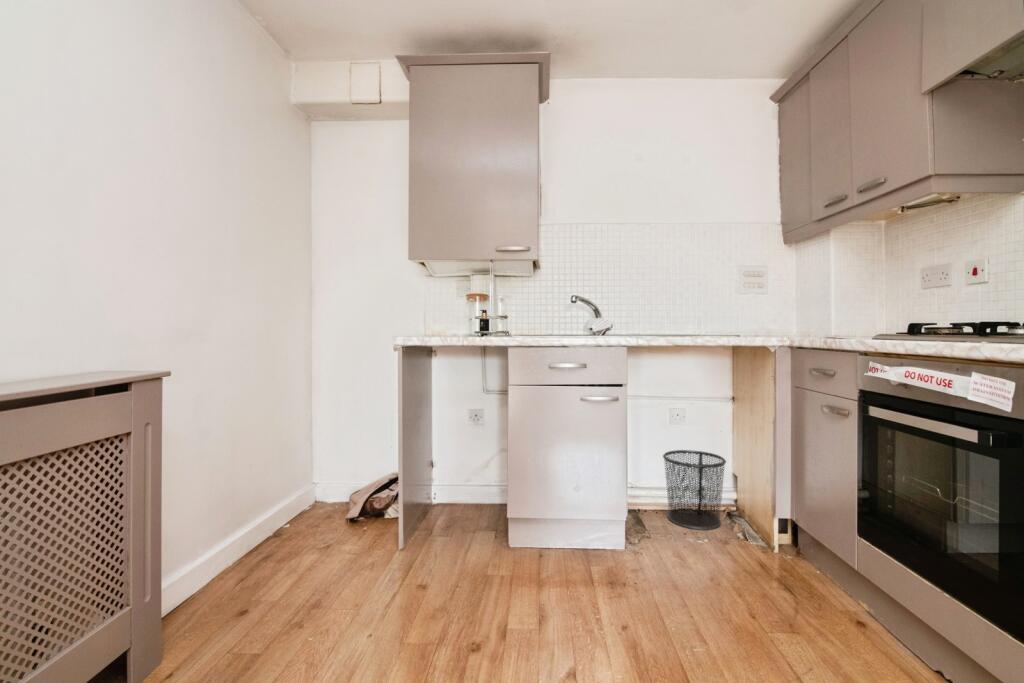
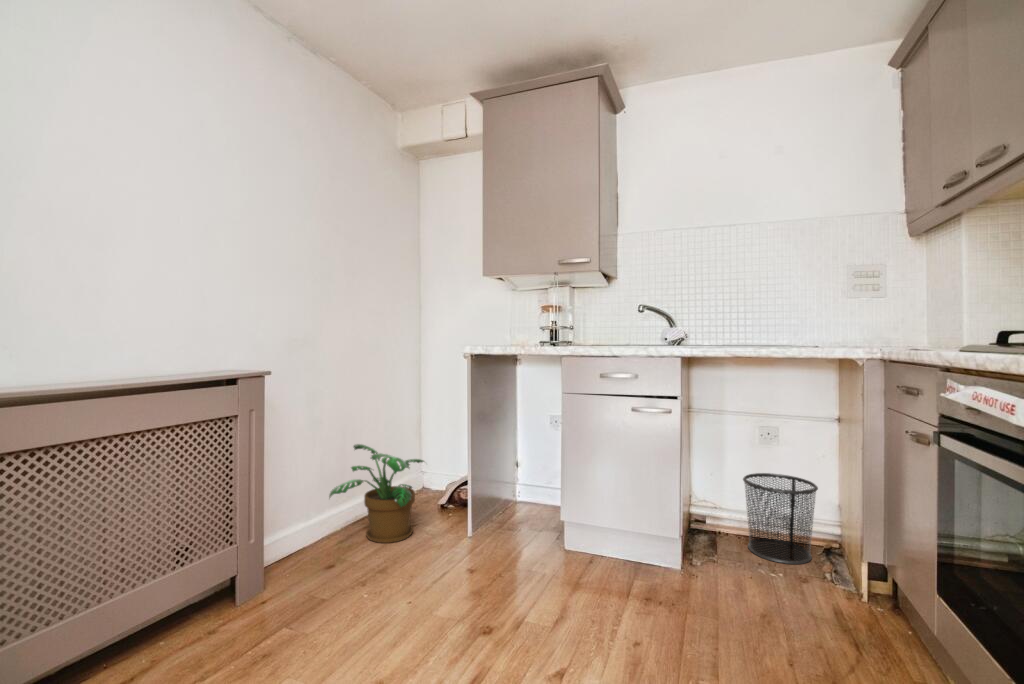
potted plant: none [238,454,359,565] -> present [329,444,424,543]

